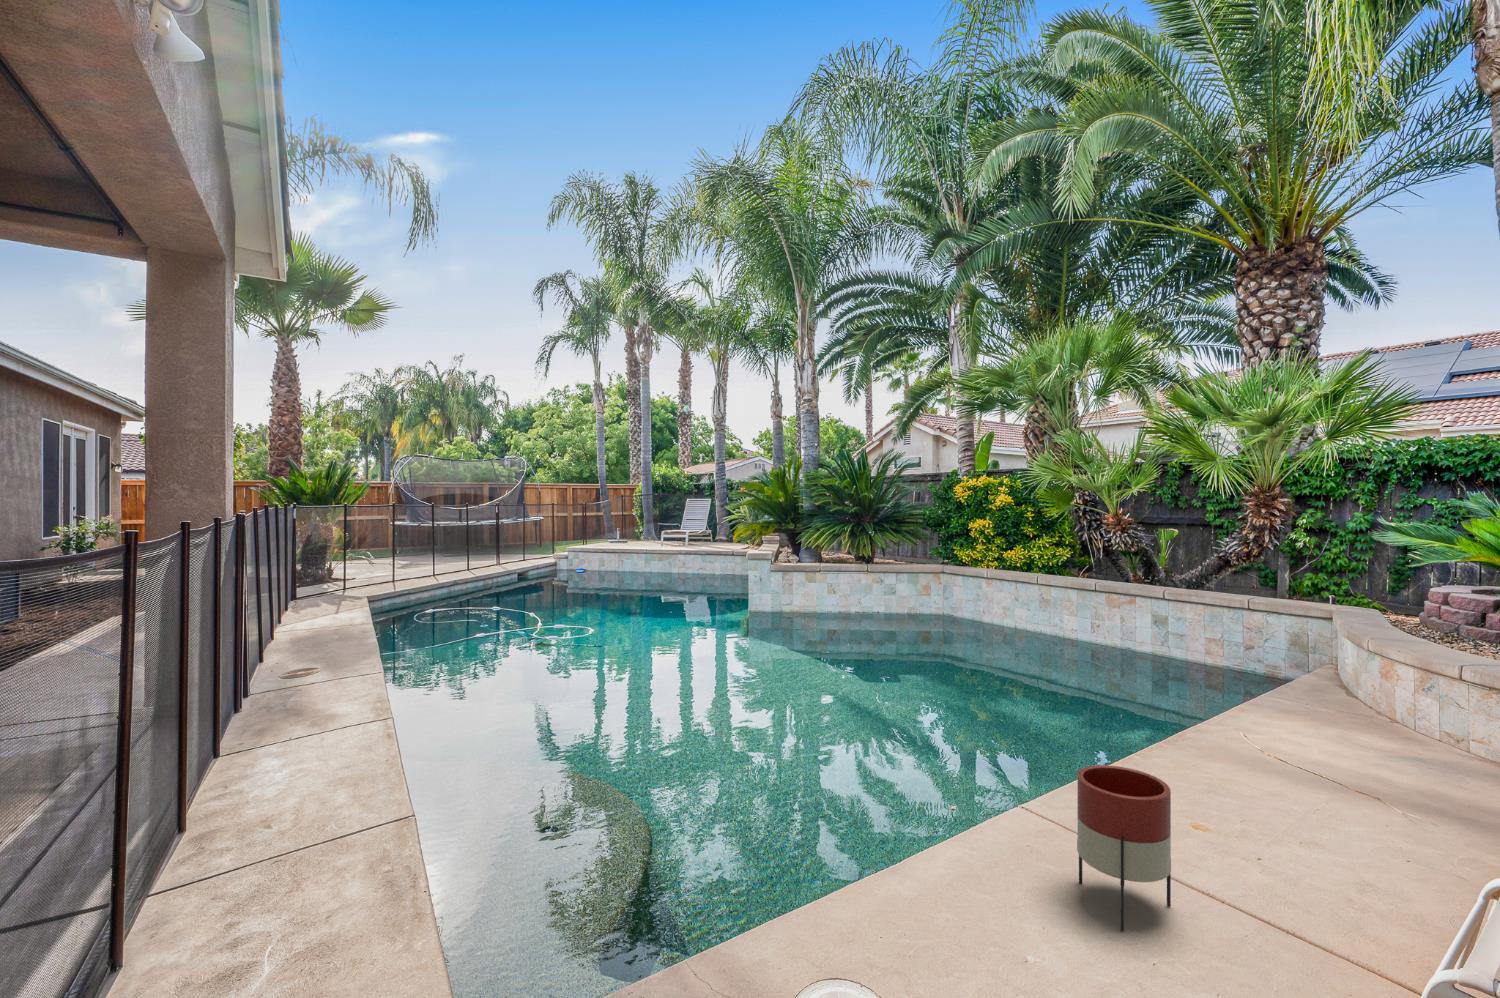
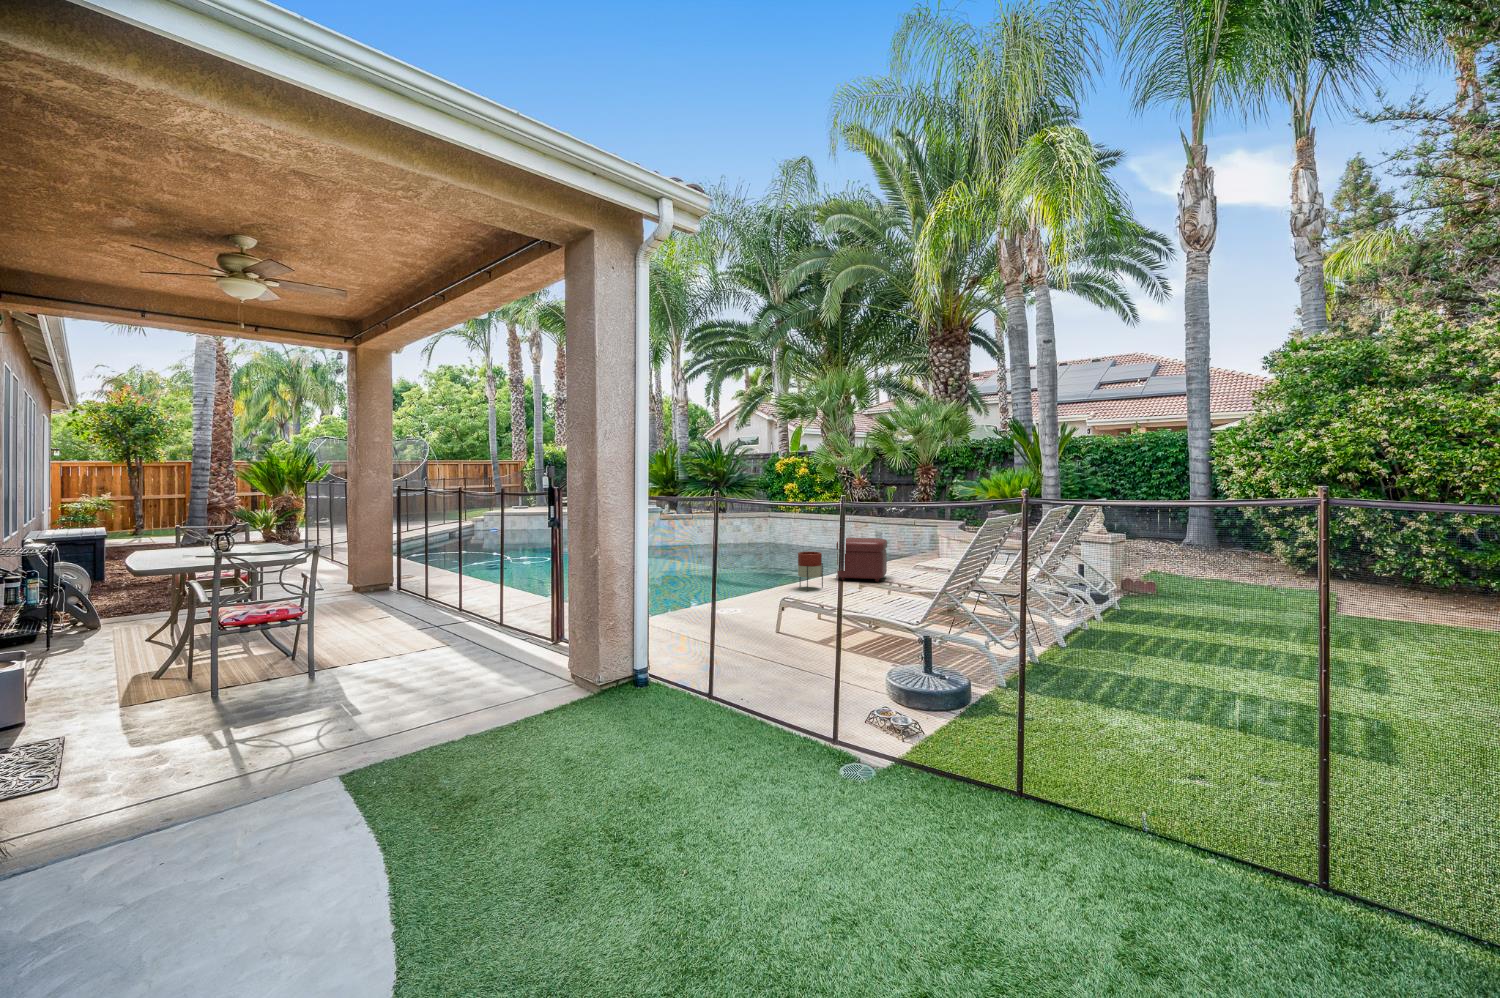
ottoman: none [1182,692,1377,872] -> present [836,538,887,582]

